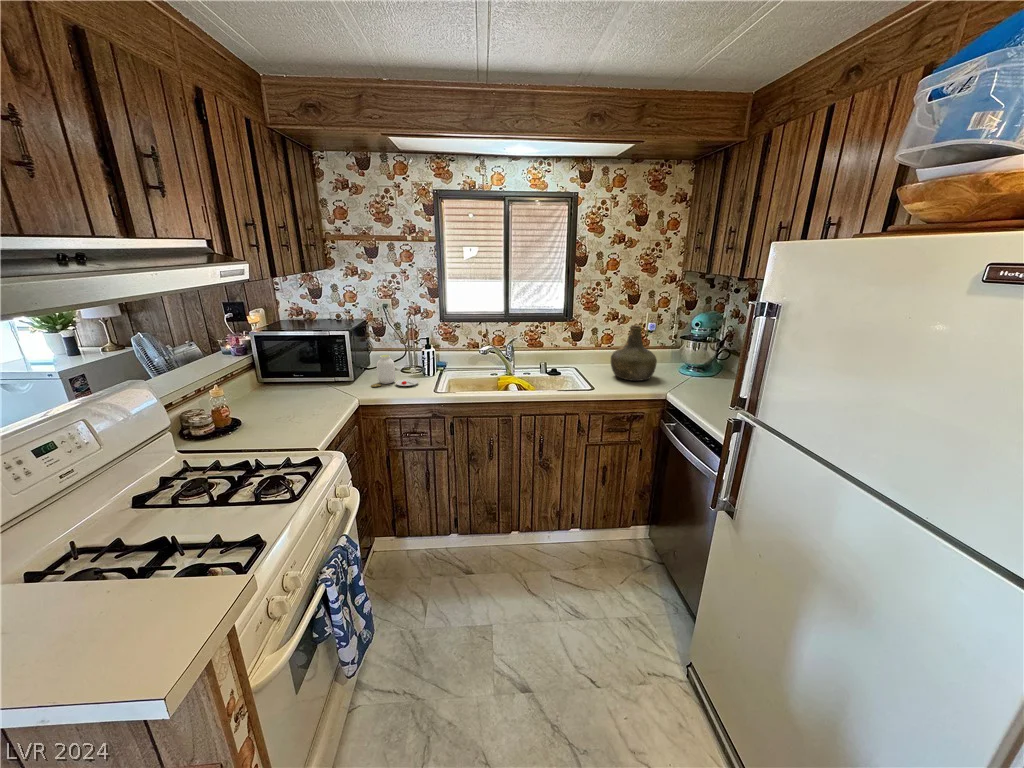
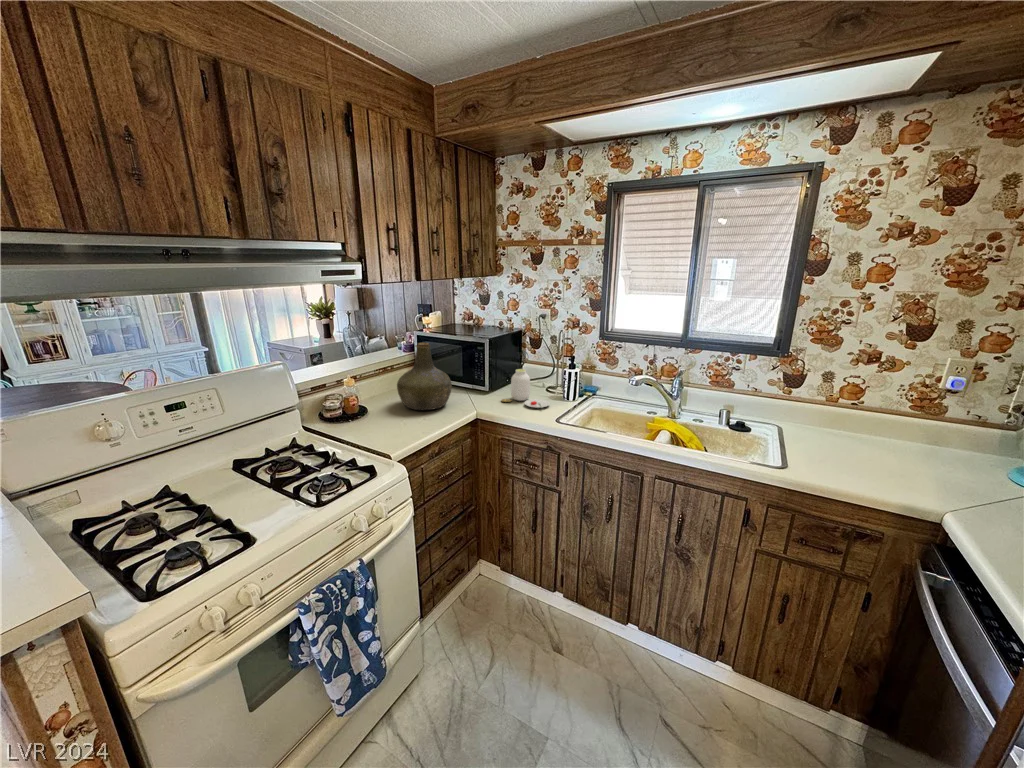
bottle: present [611,325,657,381] -> present [397,343,452,410]

